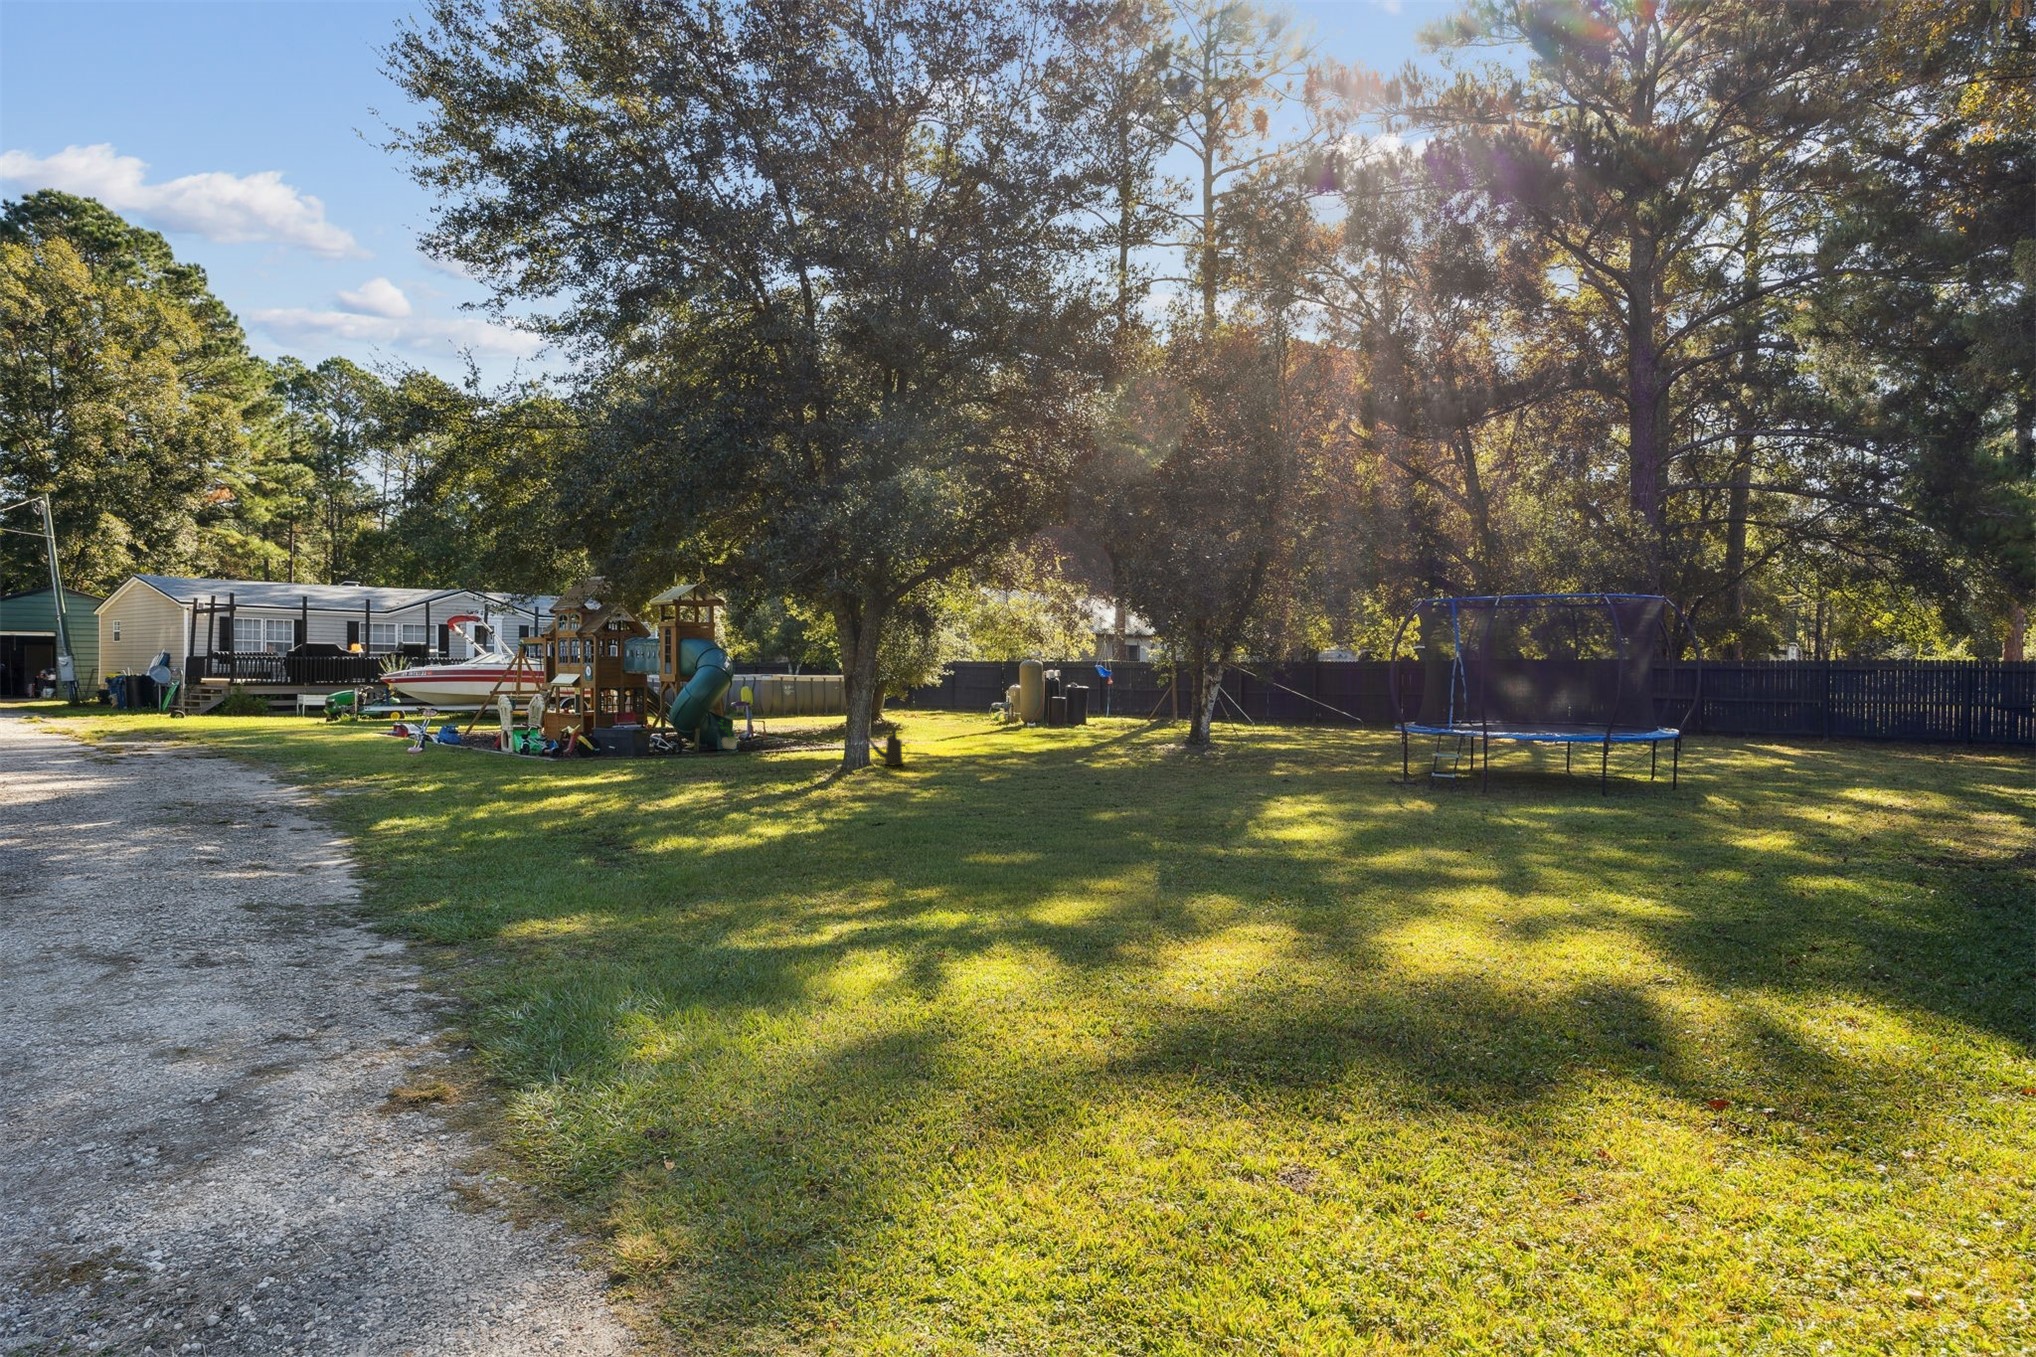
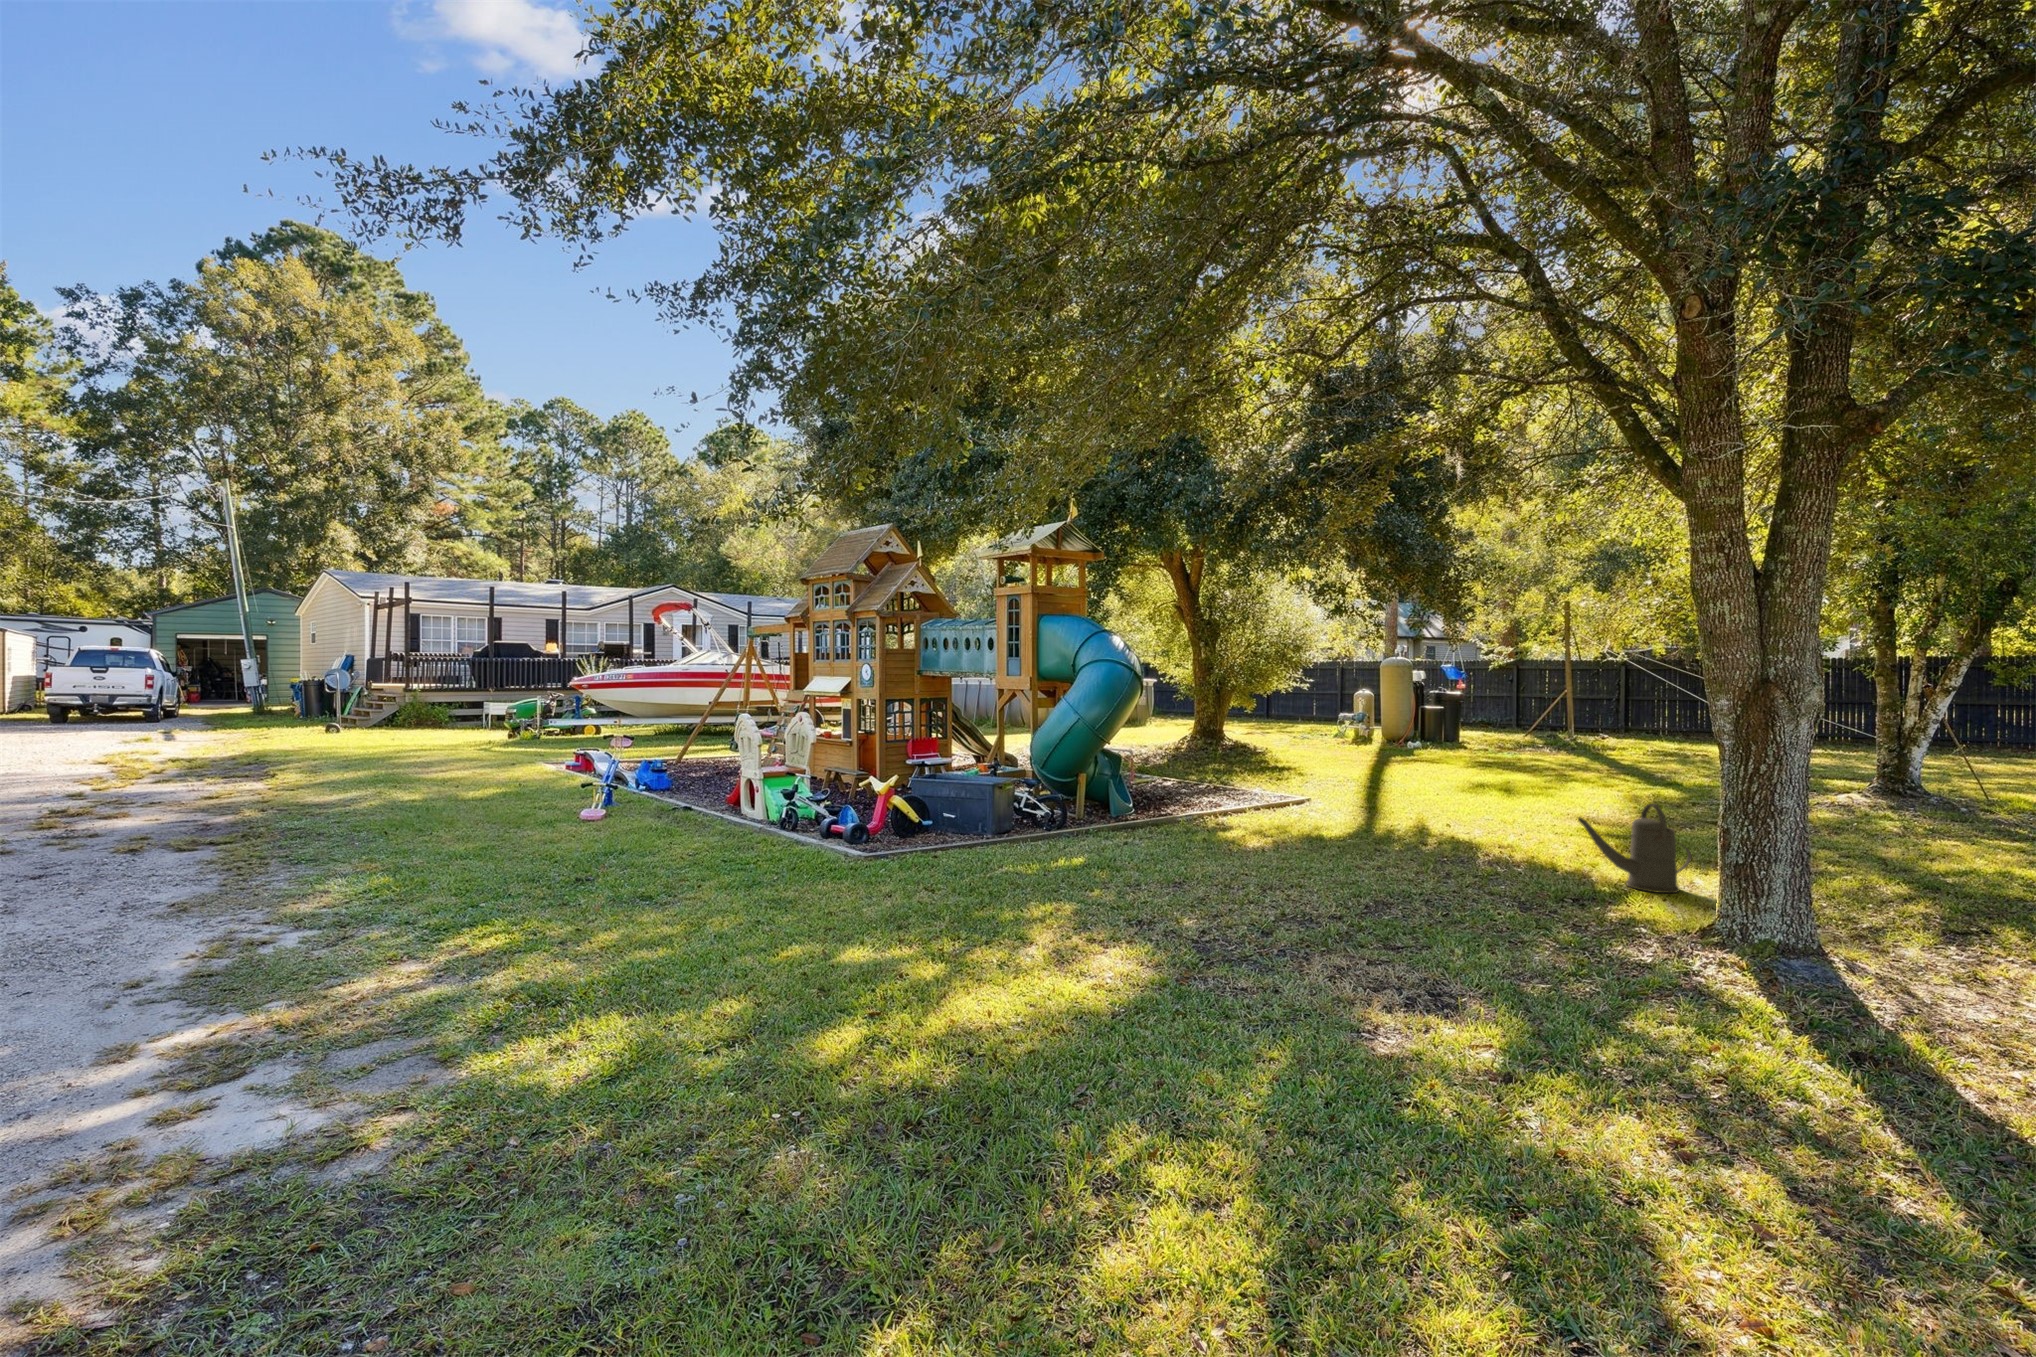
potted plant: present [722,723,739,749] -> none [1111,744,1152,811]

